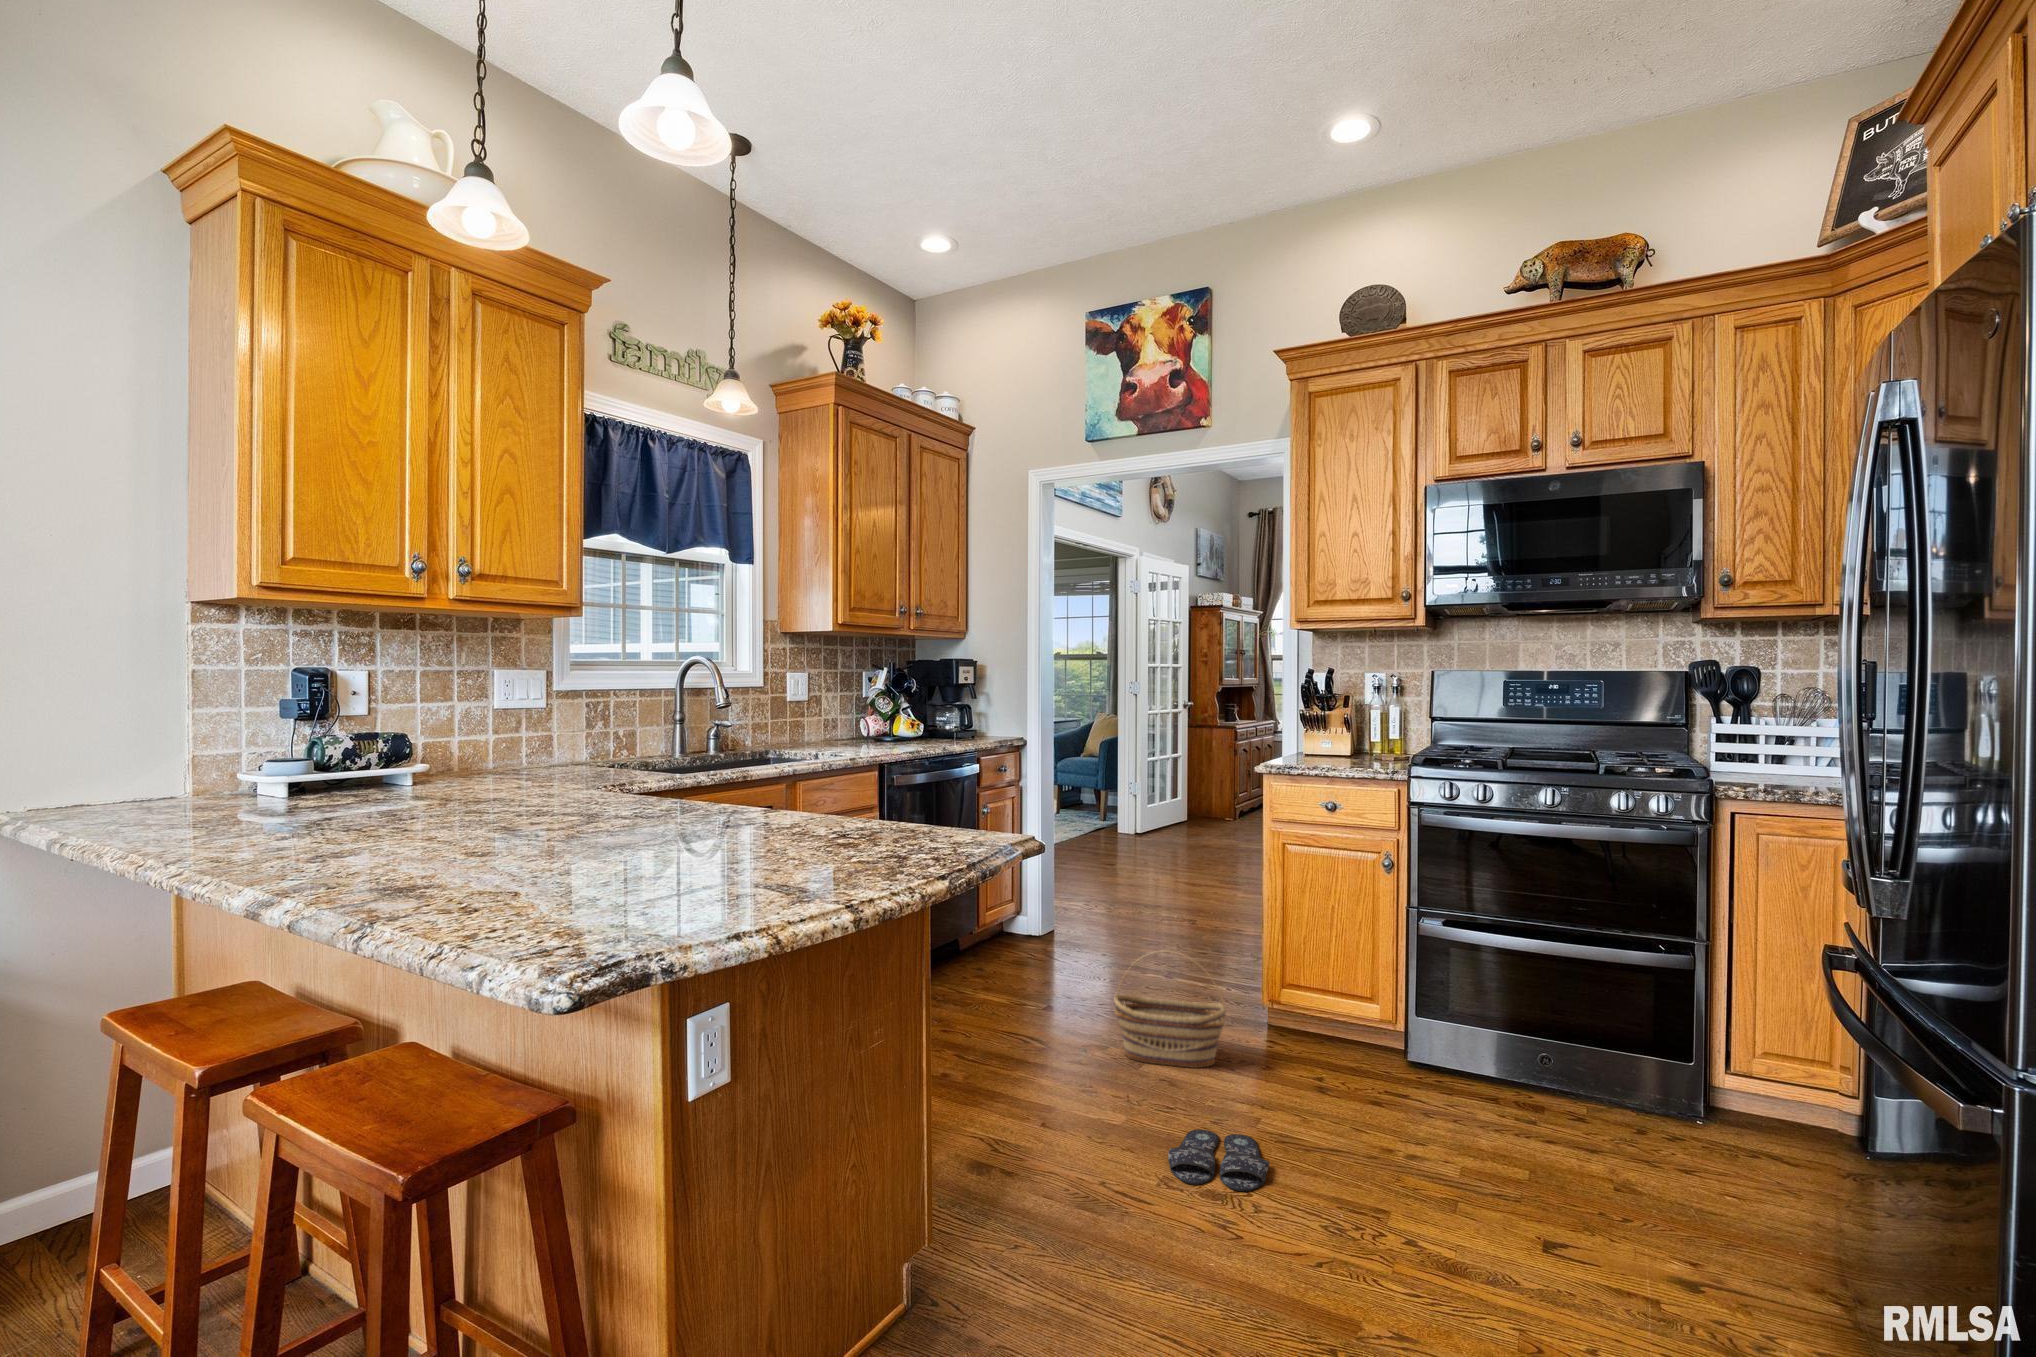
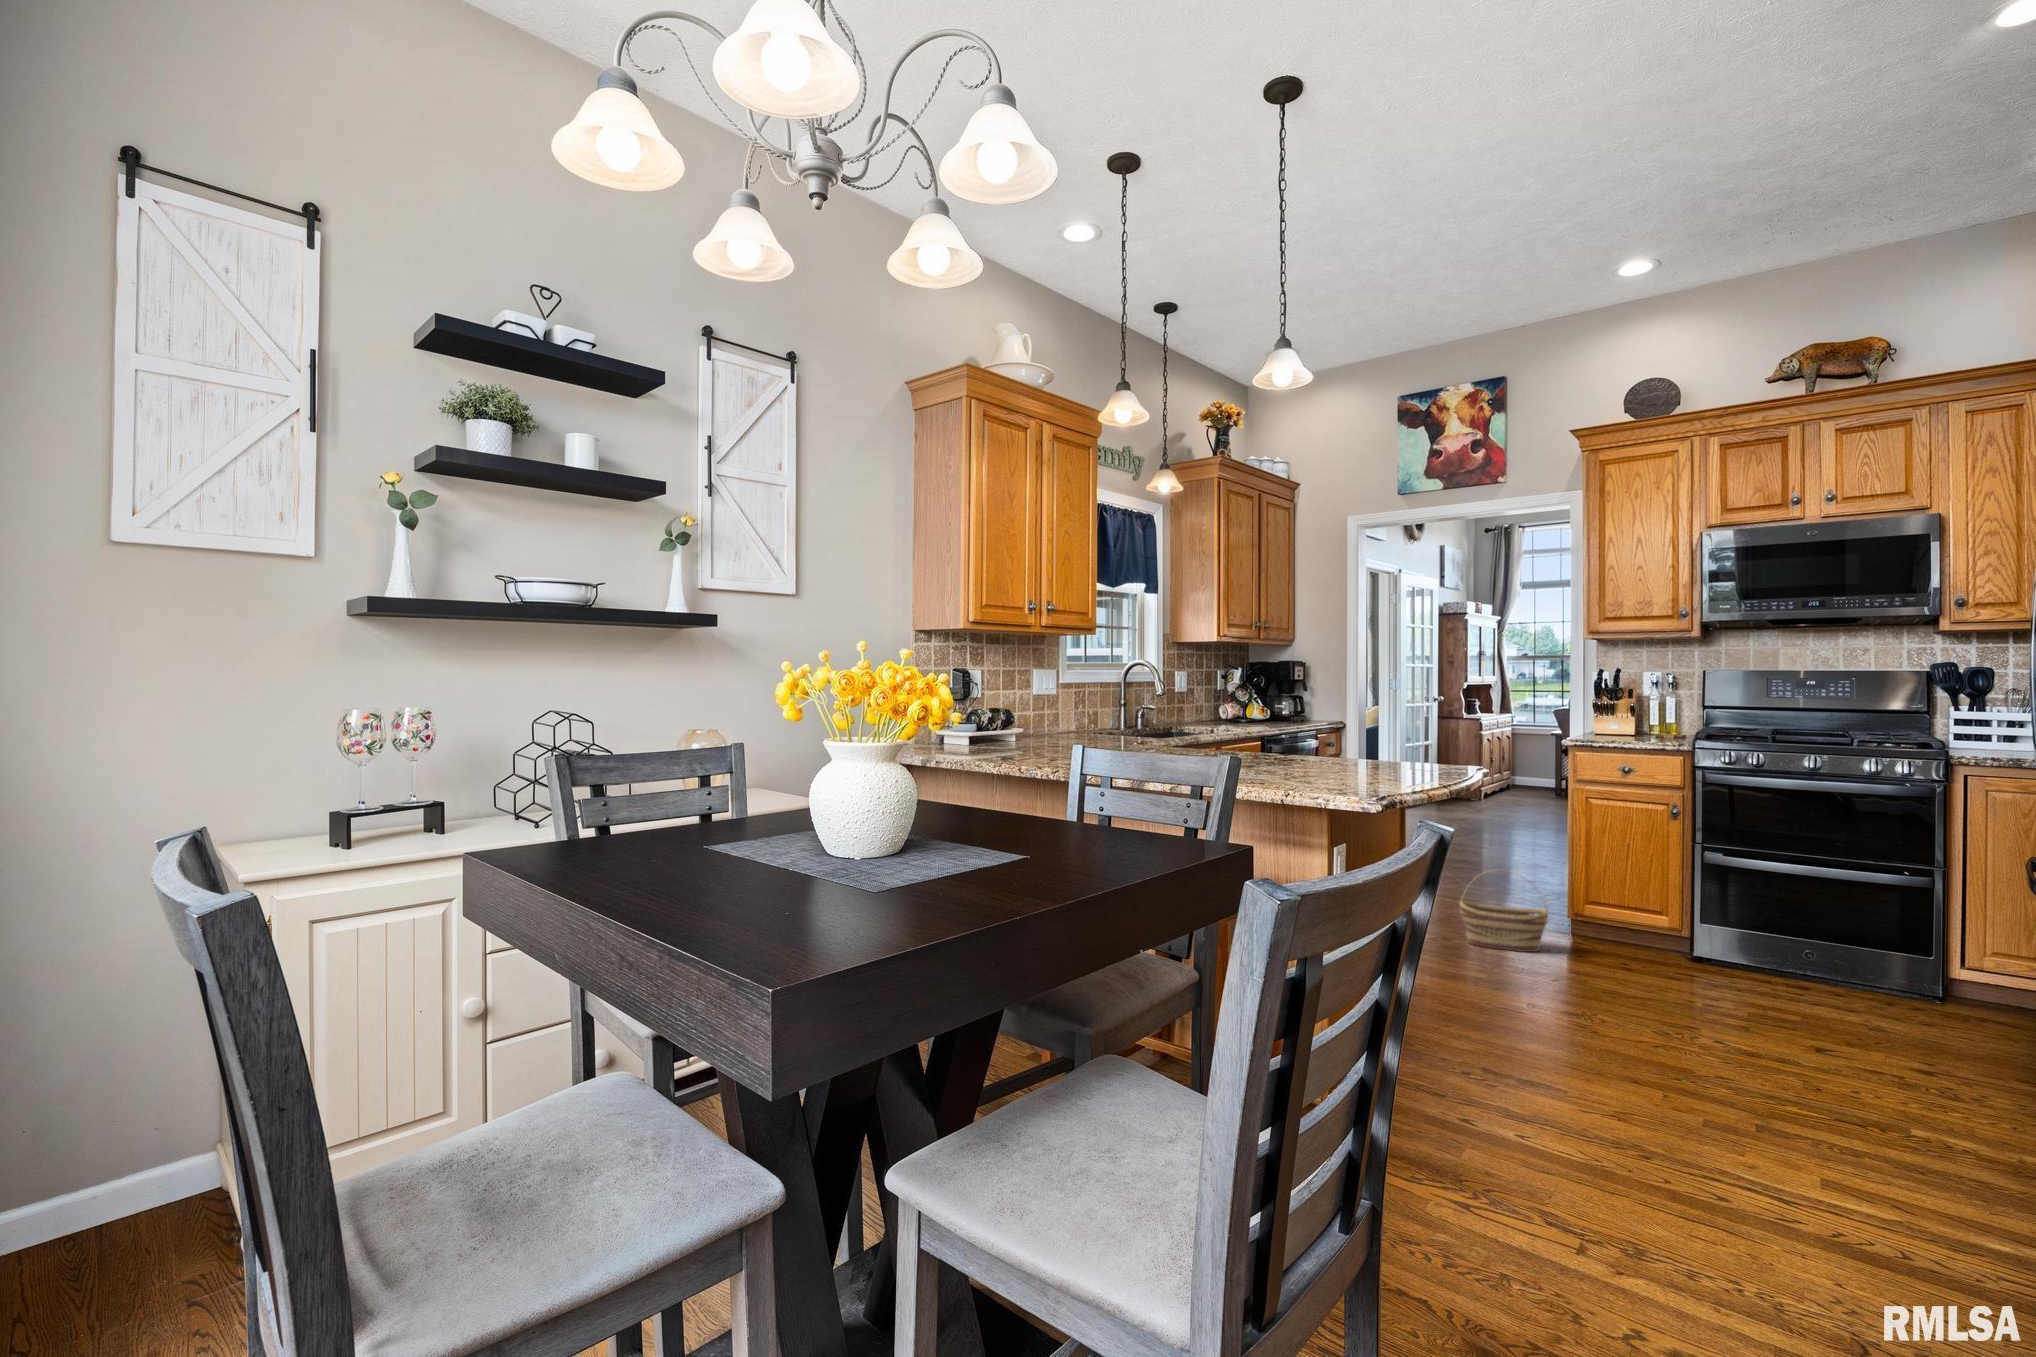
slippers: present [1168,1129,1270,1192] -> none [1528,980,1603,1008]

